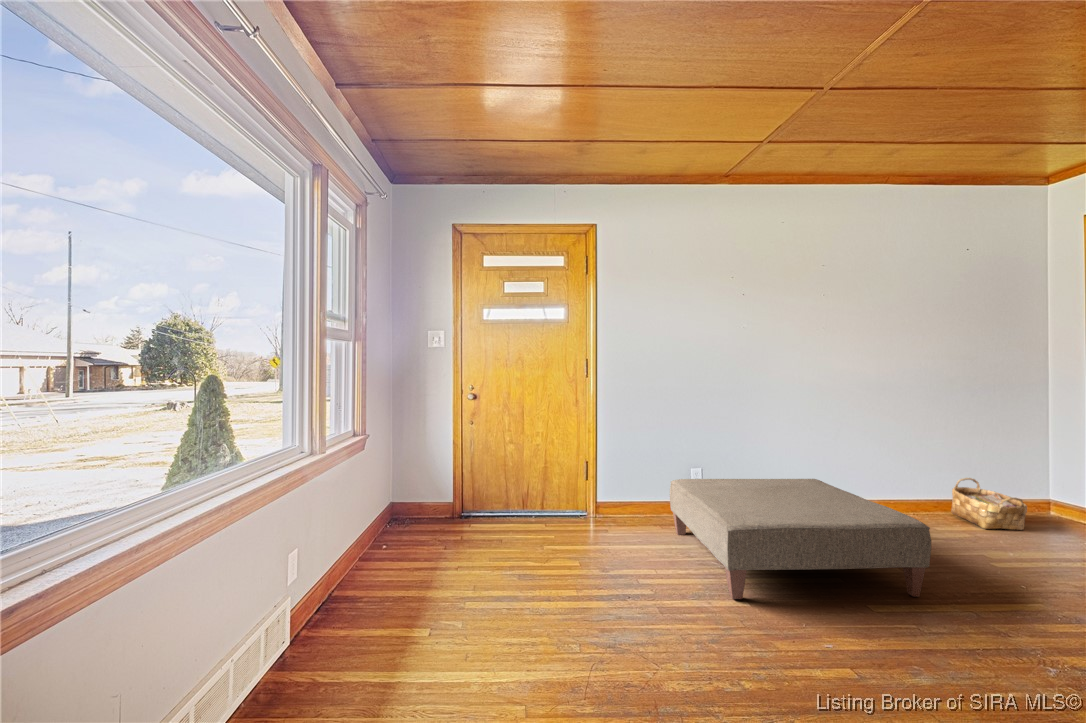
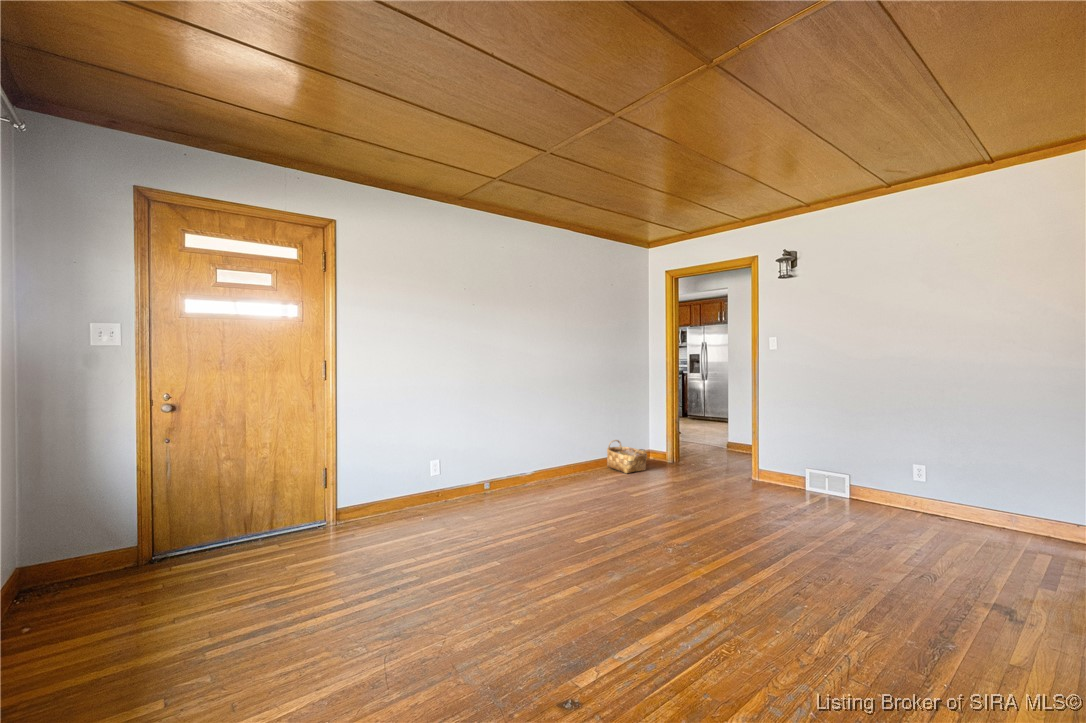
ottoman: present [670,479,931,599] -> none [414,454,611,563]

